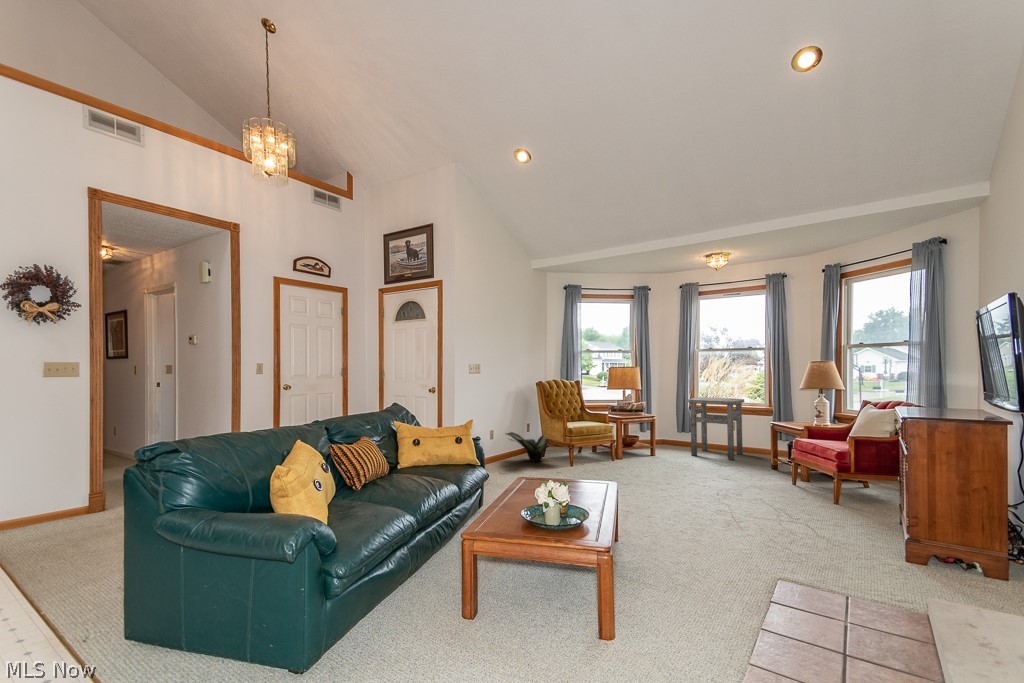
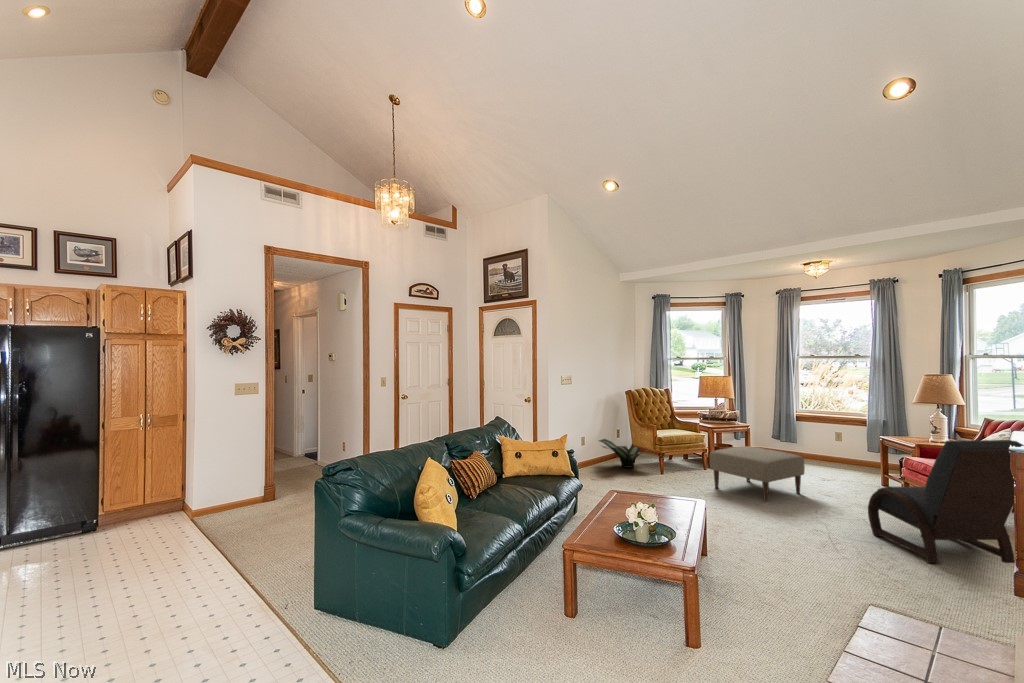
side table: present [688,397,744,460] -> none [786,407,849,474]
lounge chair: none [769,412,918,536] -> present [868,440,1024,563]
ottoman: none [618,434,707,488] -> present [710,446,805,502]

